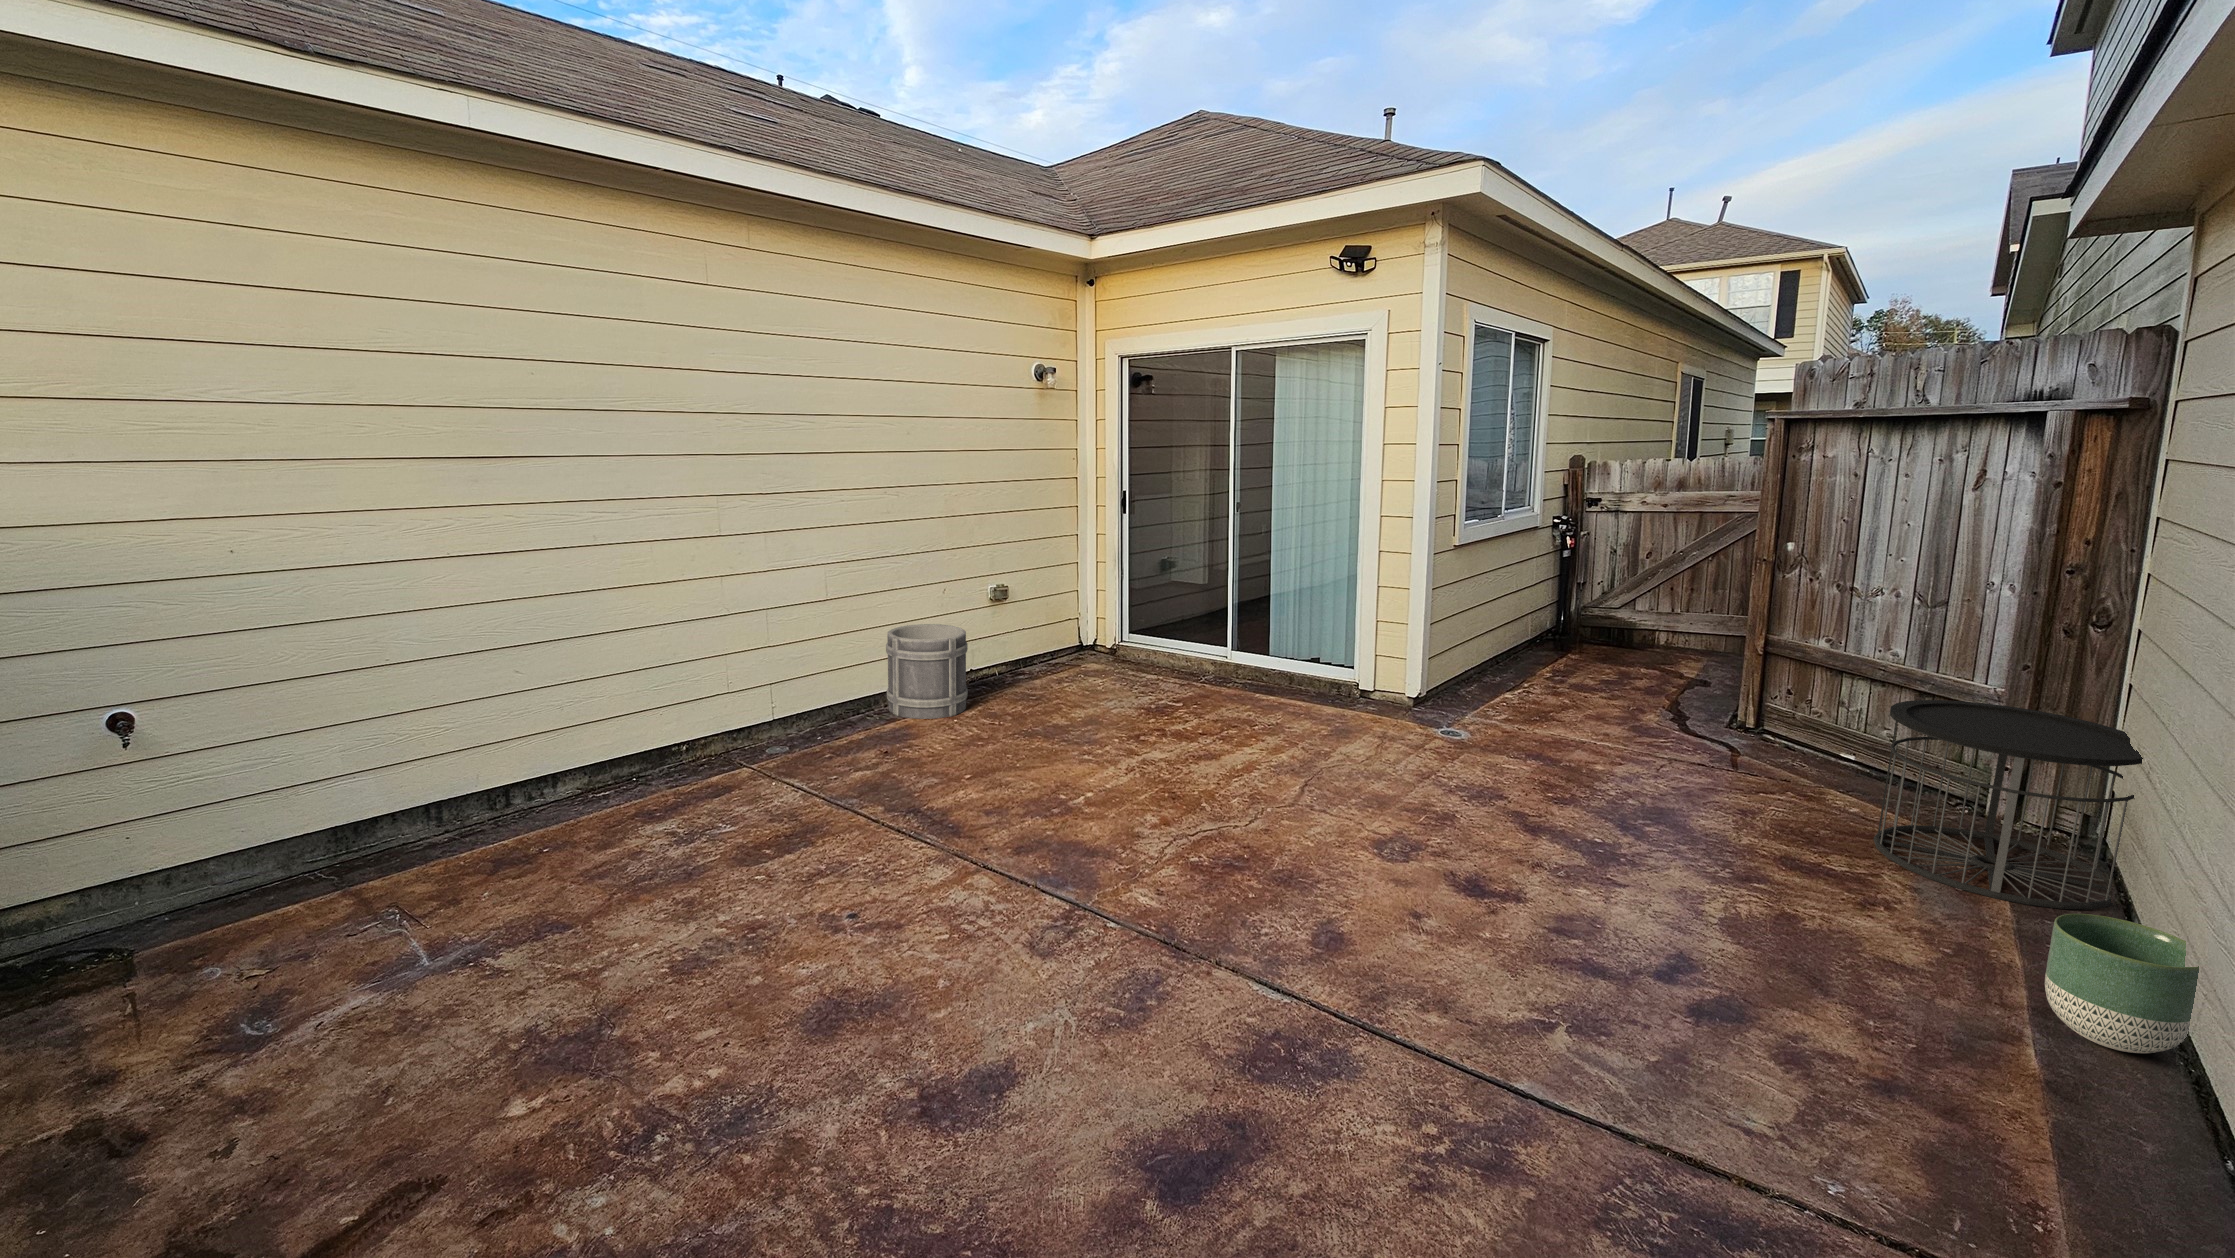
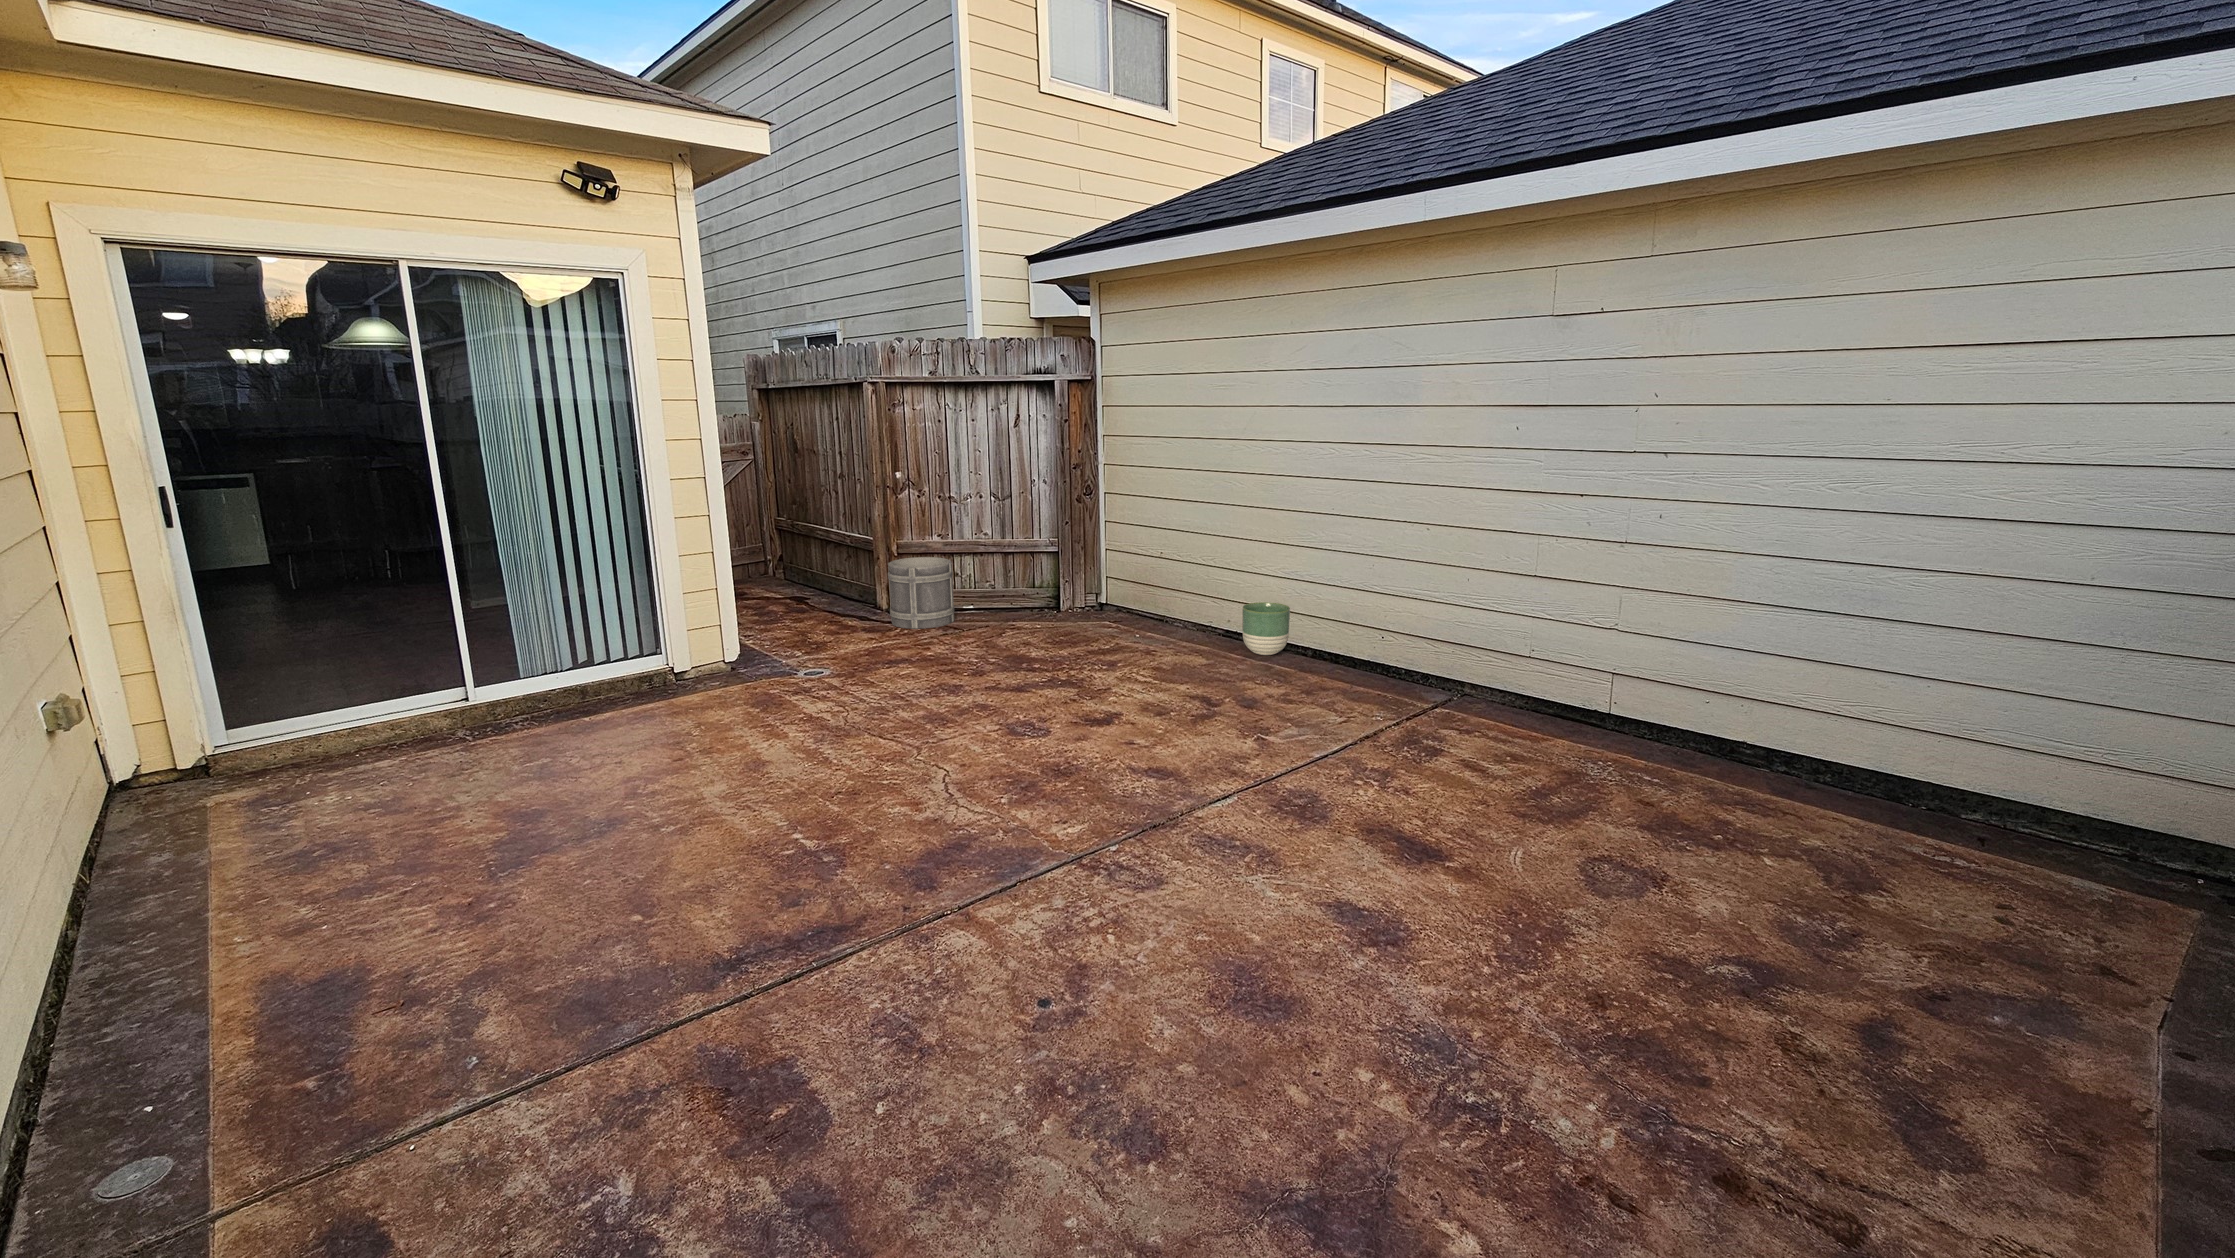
bucket: present [886,624,968,719] -> present [888,557,954,629]
side table: present [1873,700,2143,910] -> none [1053,540,1158,636]

